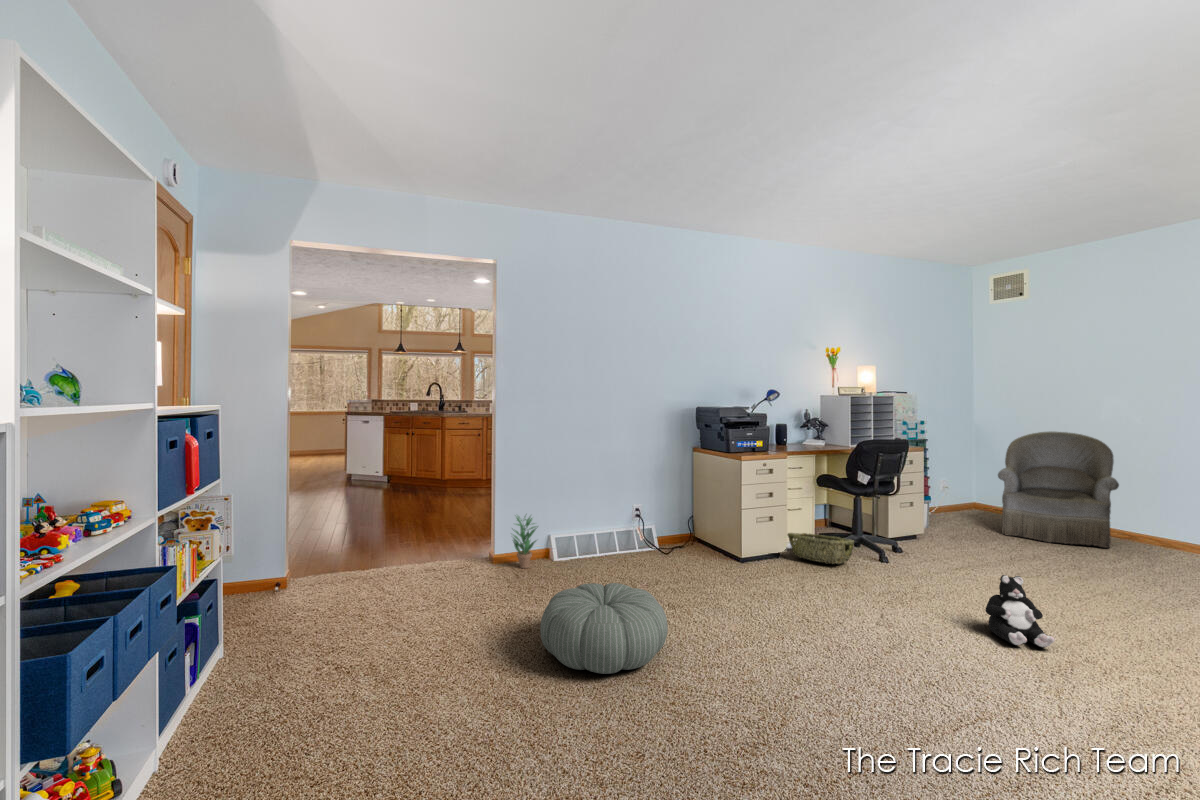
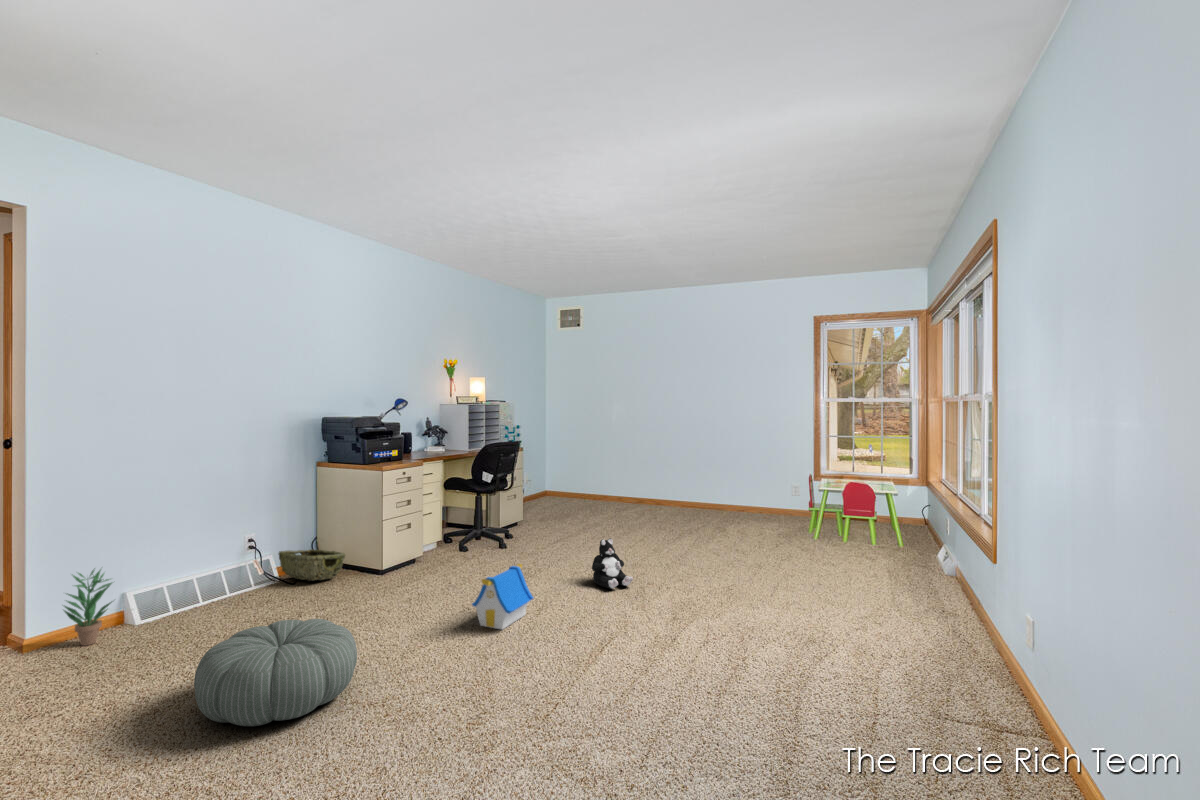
armchair: present [998,432,1119,548] -> none [571,430,641,515]
woven basket: present [788,533,854,564] -> present [278,549,345,580]
toy house: none [804,581,883,653] -> present [472,564,534,630]

